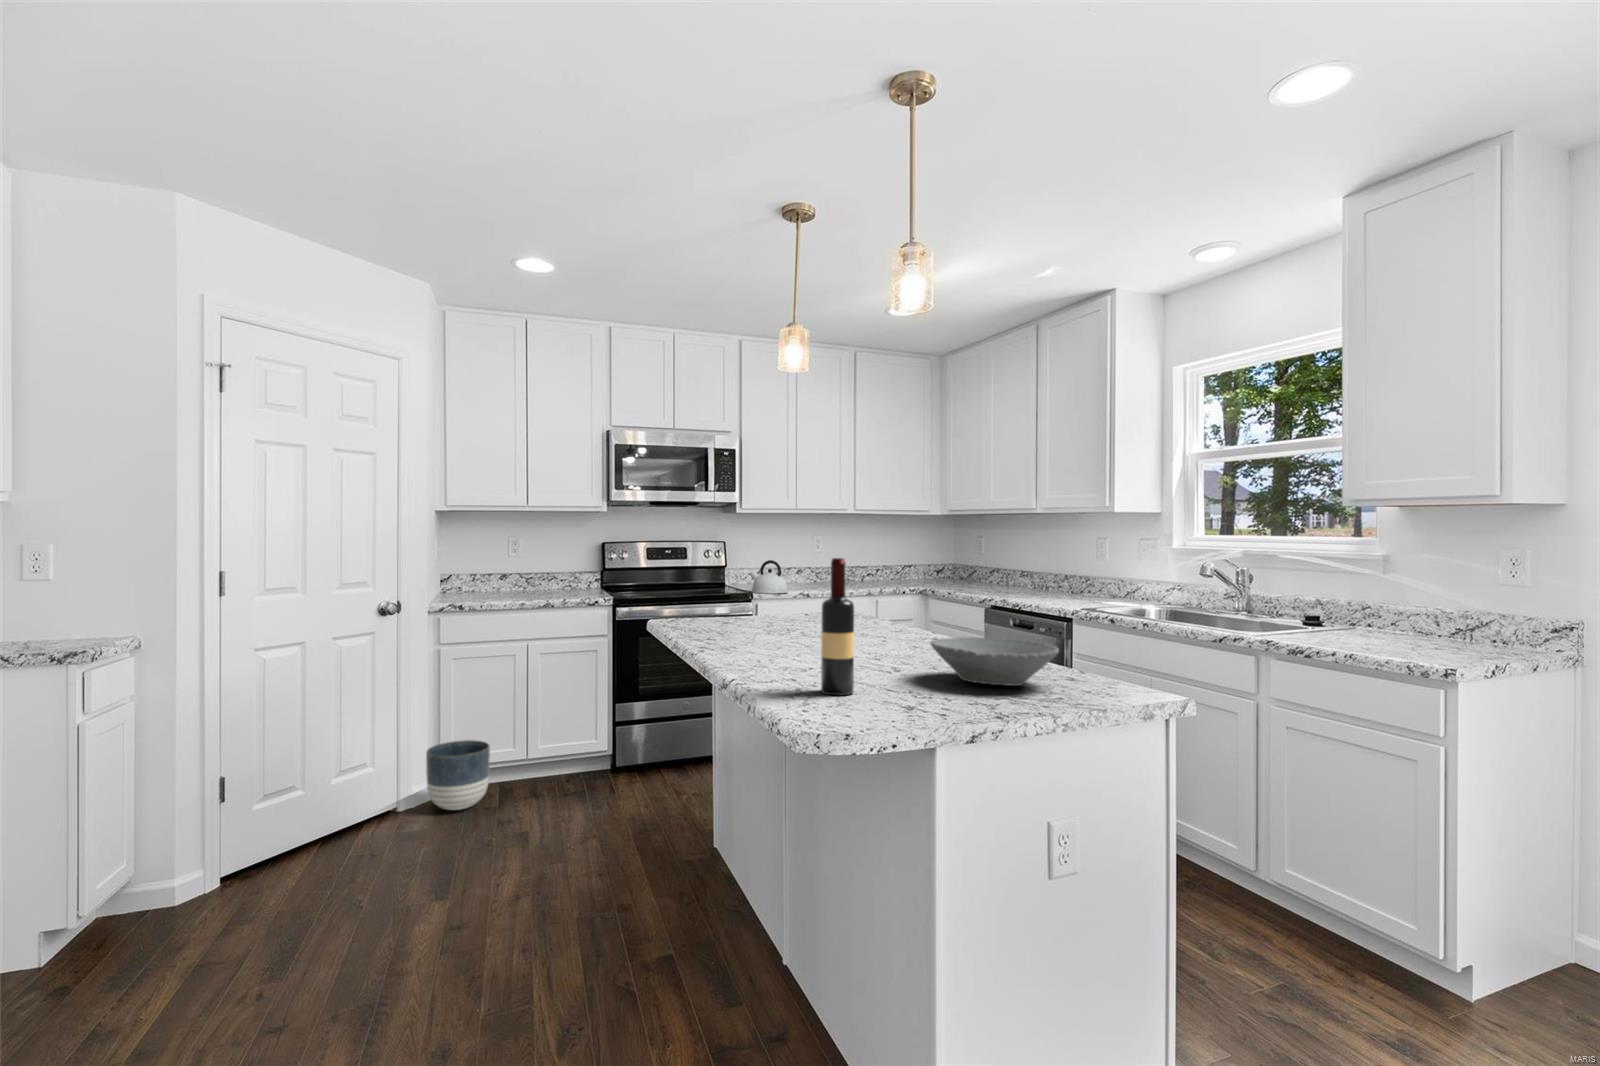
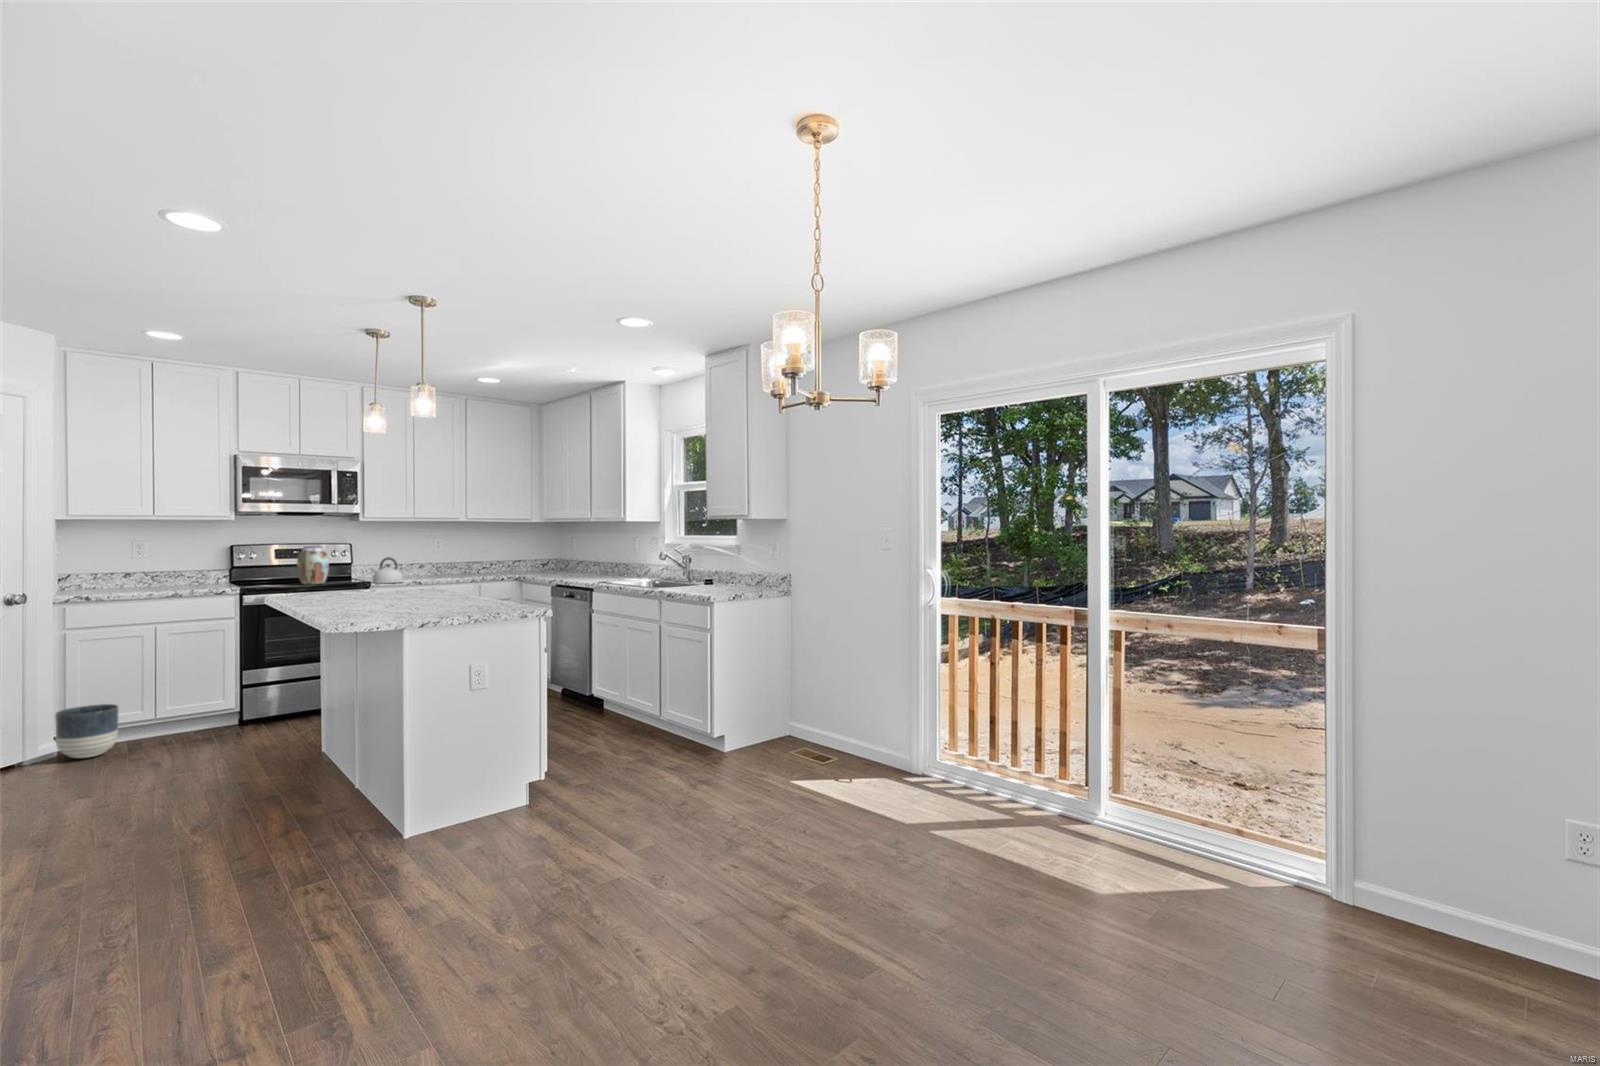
vase: none [672,545,707,594] -> present [297,546,329,585]
wine bottle: present [821,558,854,695] -> none [341,544,361,616]
bowl: present [931,637,1059,686] -> none [418,589,491,610]

